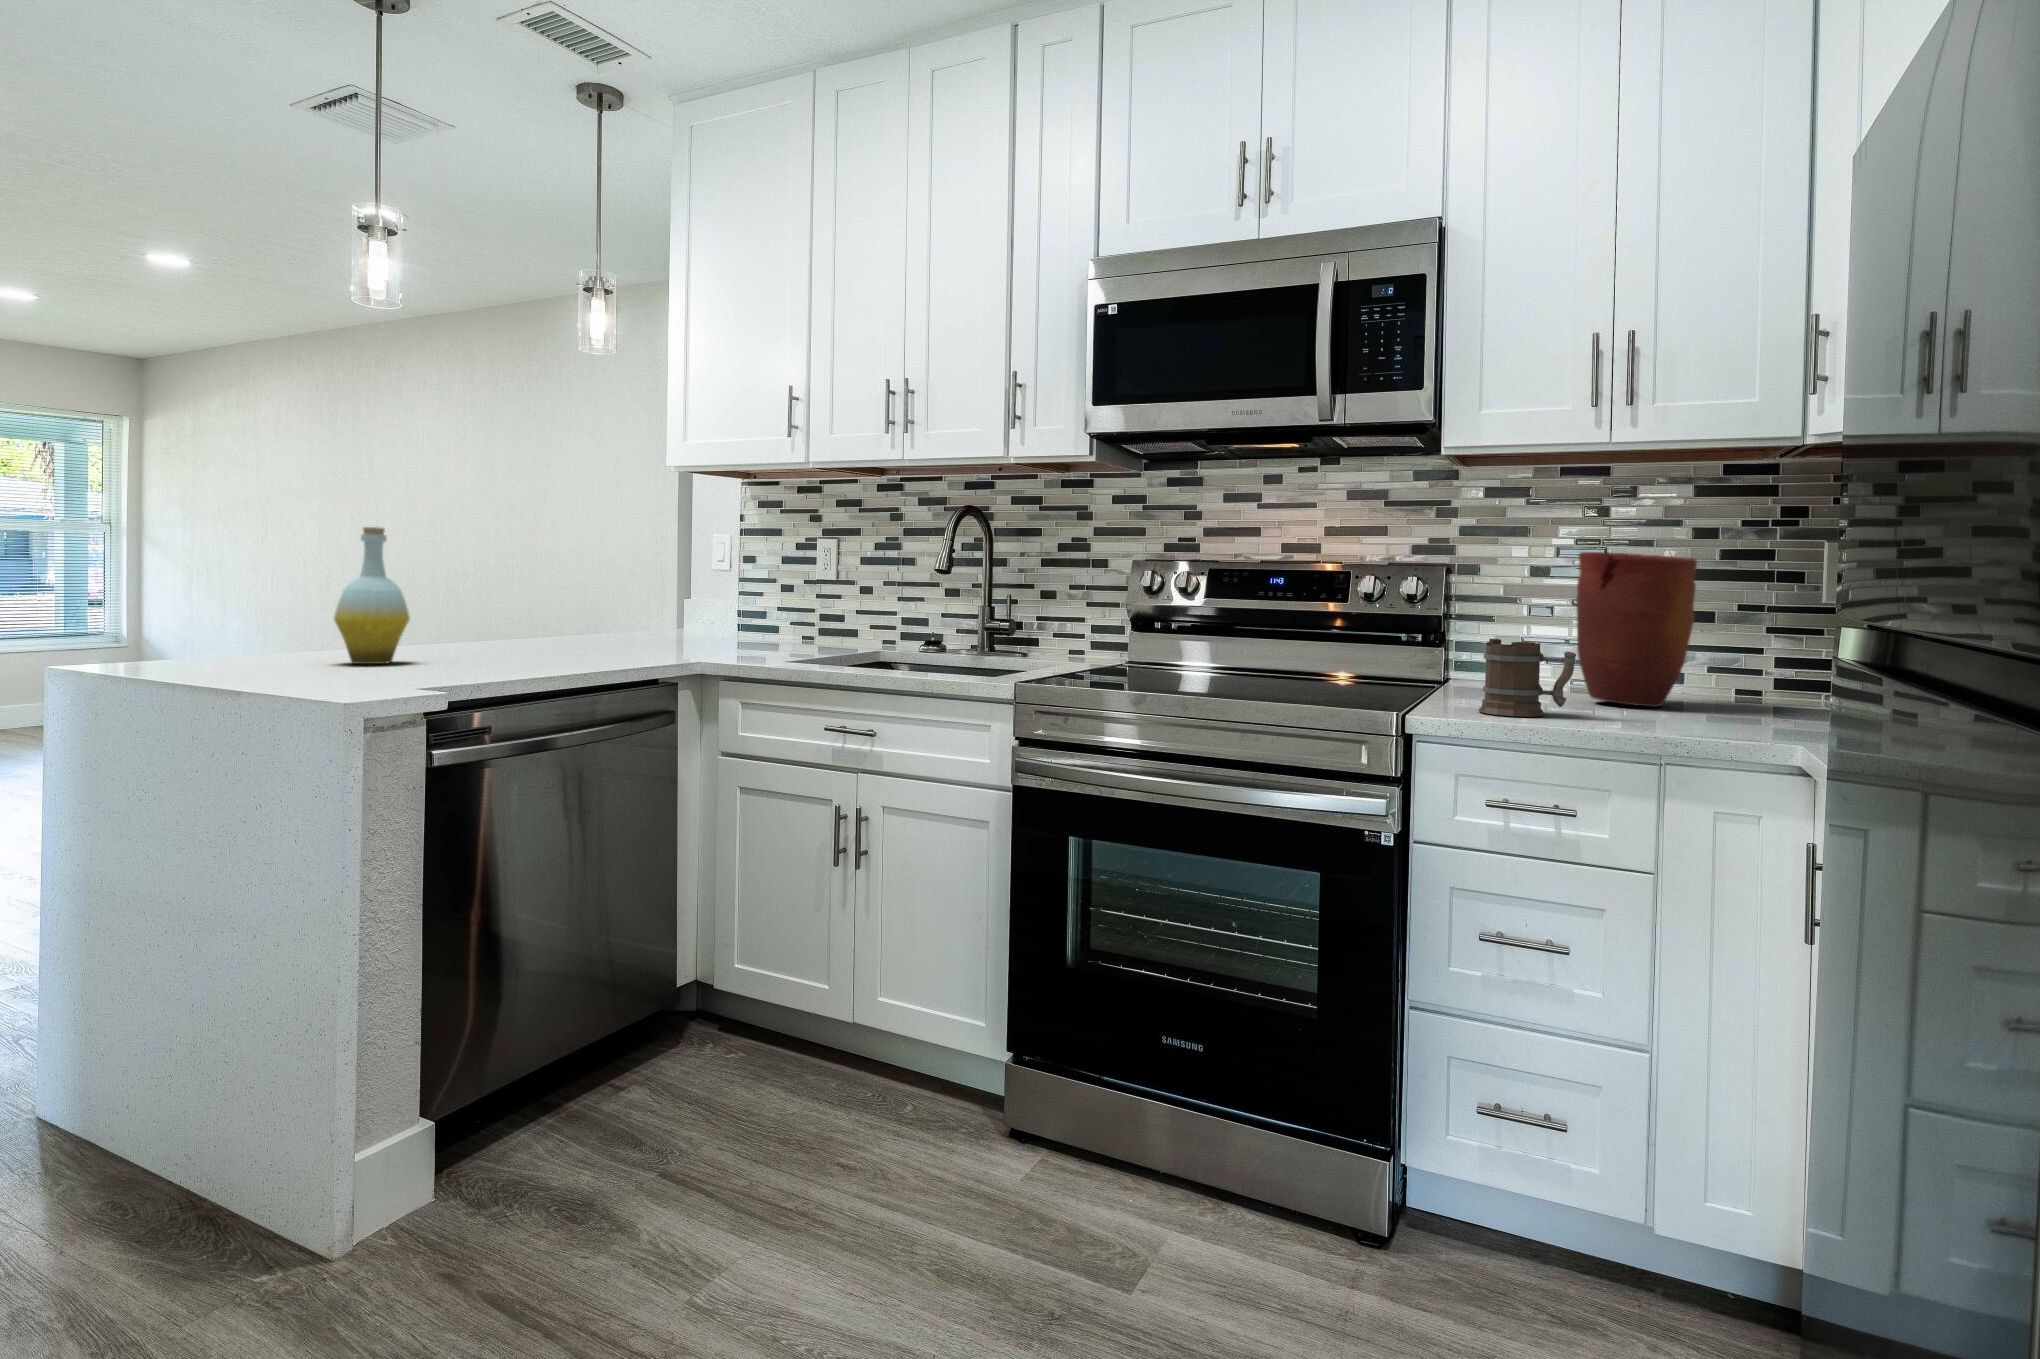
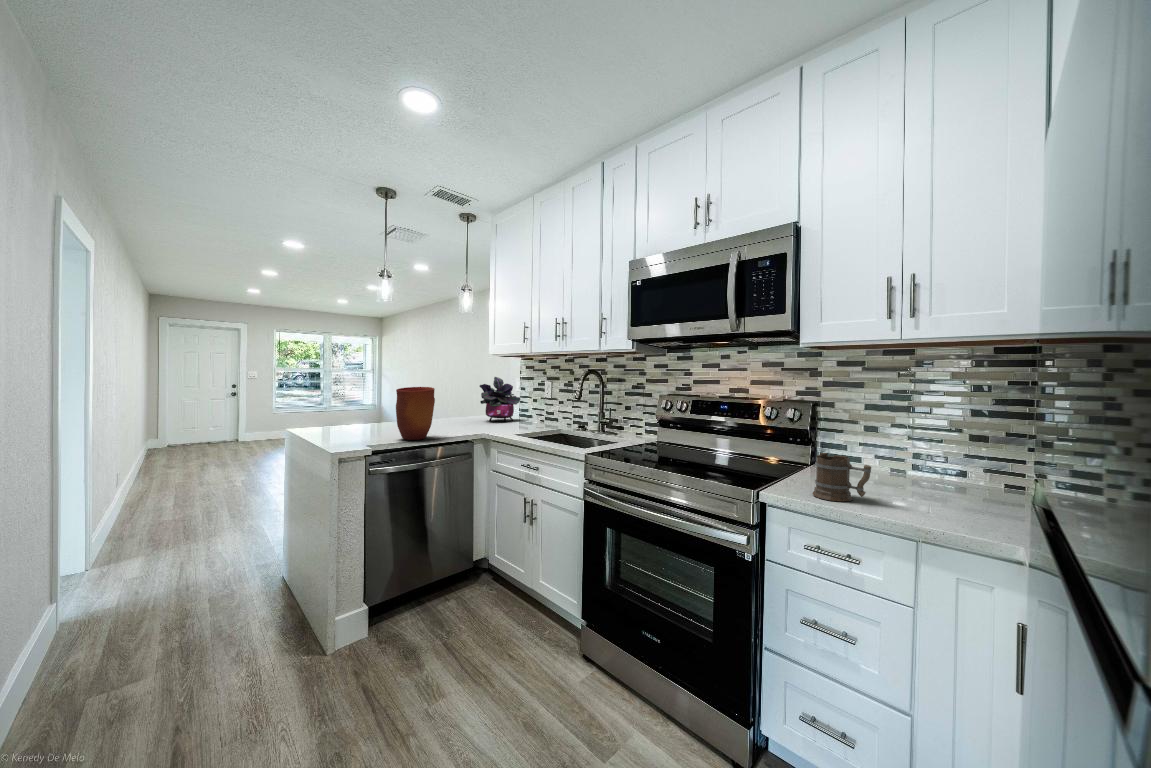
bottle: present [334,527,410,664] -> none [351,387,378,438]
potted plant: none [634,527,743,639] -> present [480,377,520,421]
vase: present [1576,552,1697,707] -> present [396,387,435,440]

